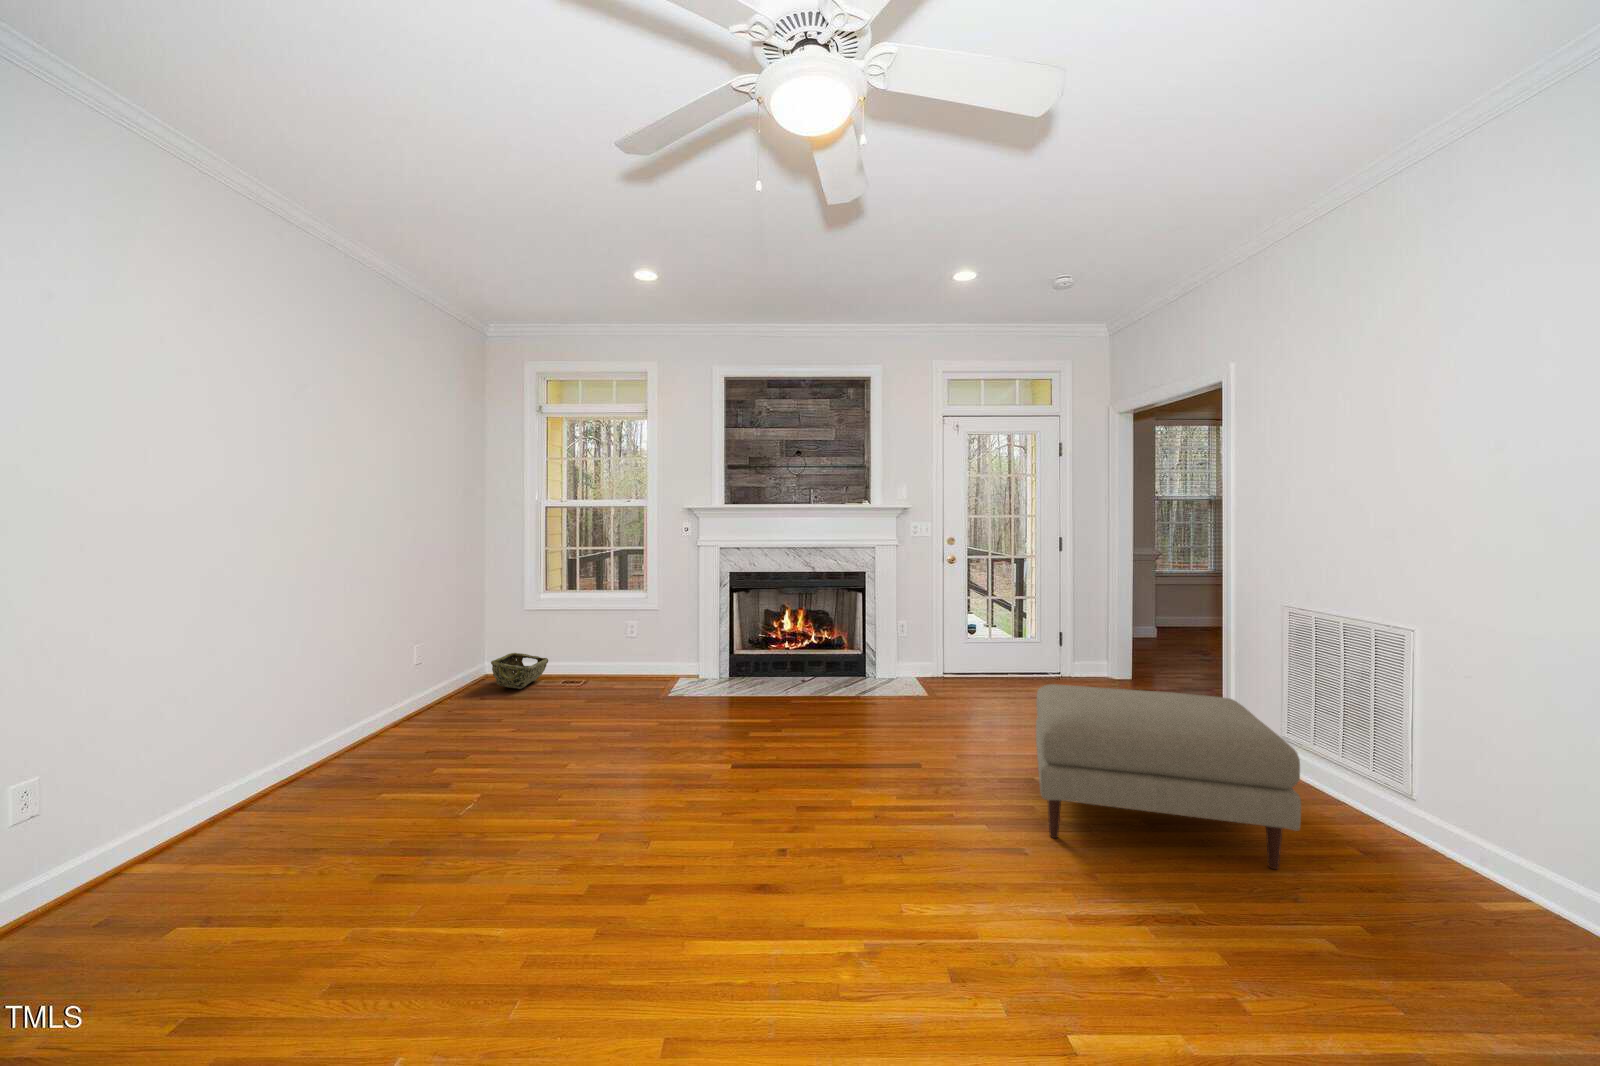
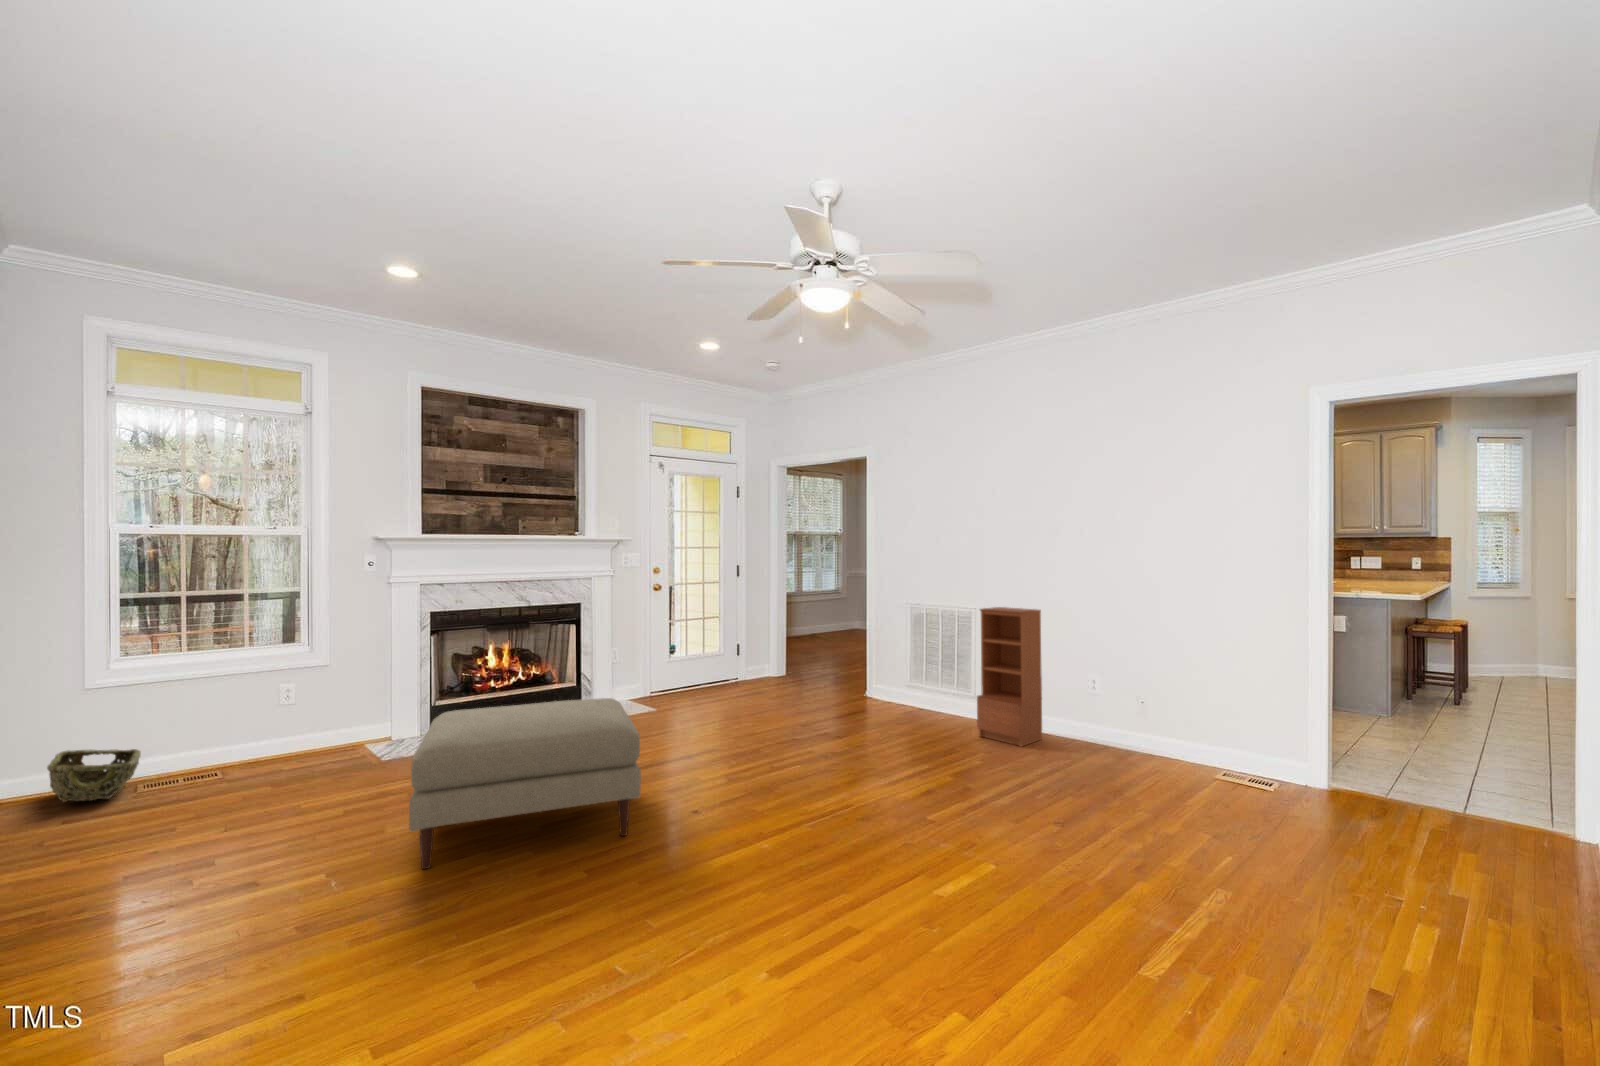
bookcase: none [1330,624,1484,873] -> present [977,607,1042,747]
ottoman: present [1036,684,1301,869] -> present [409,698,641,869]

